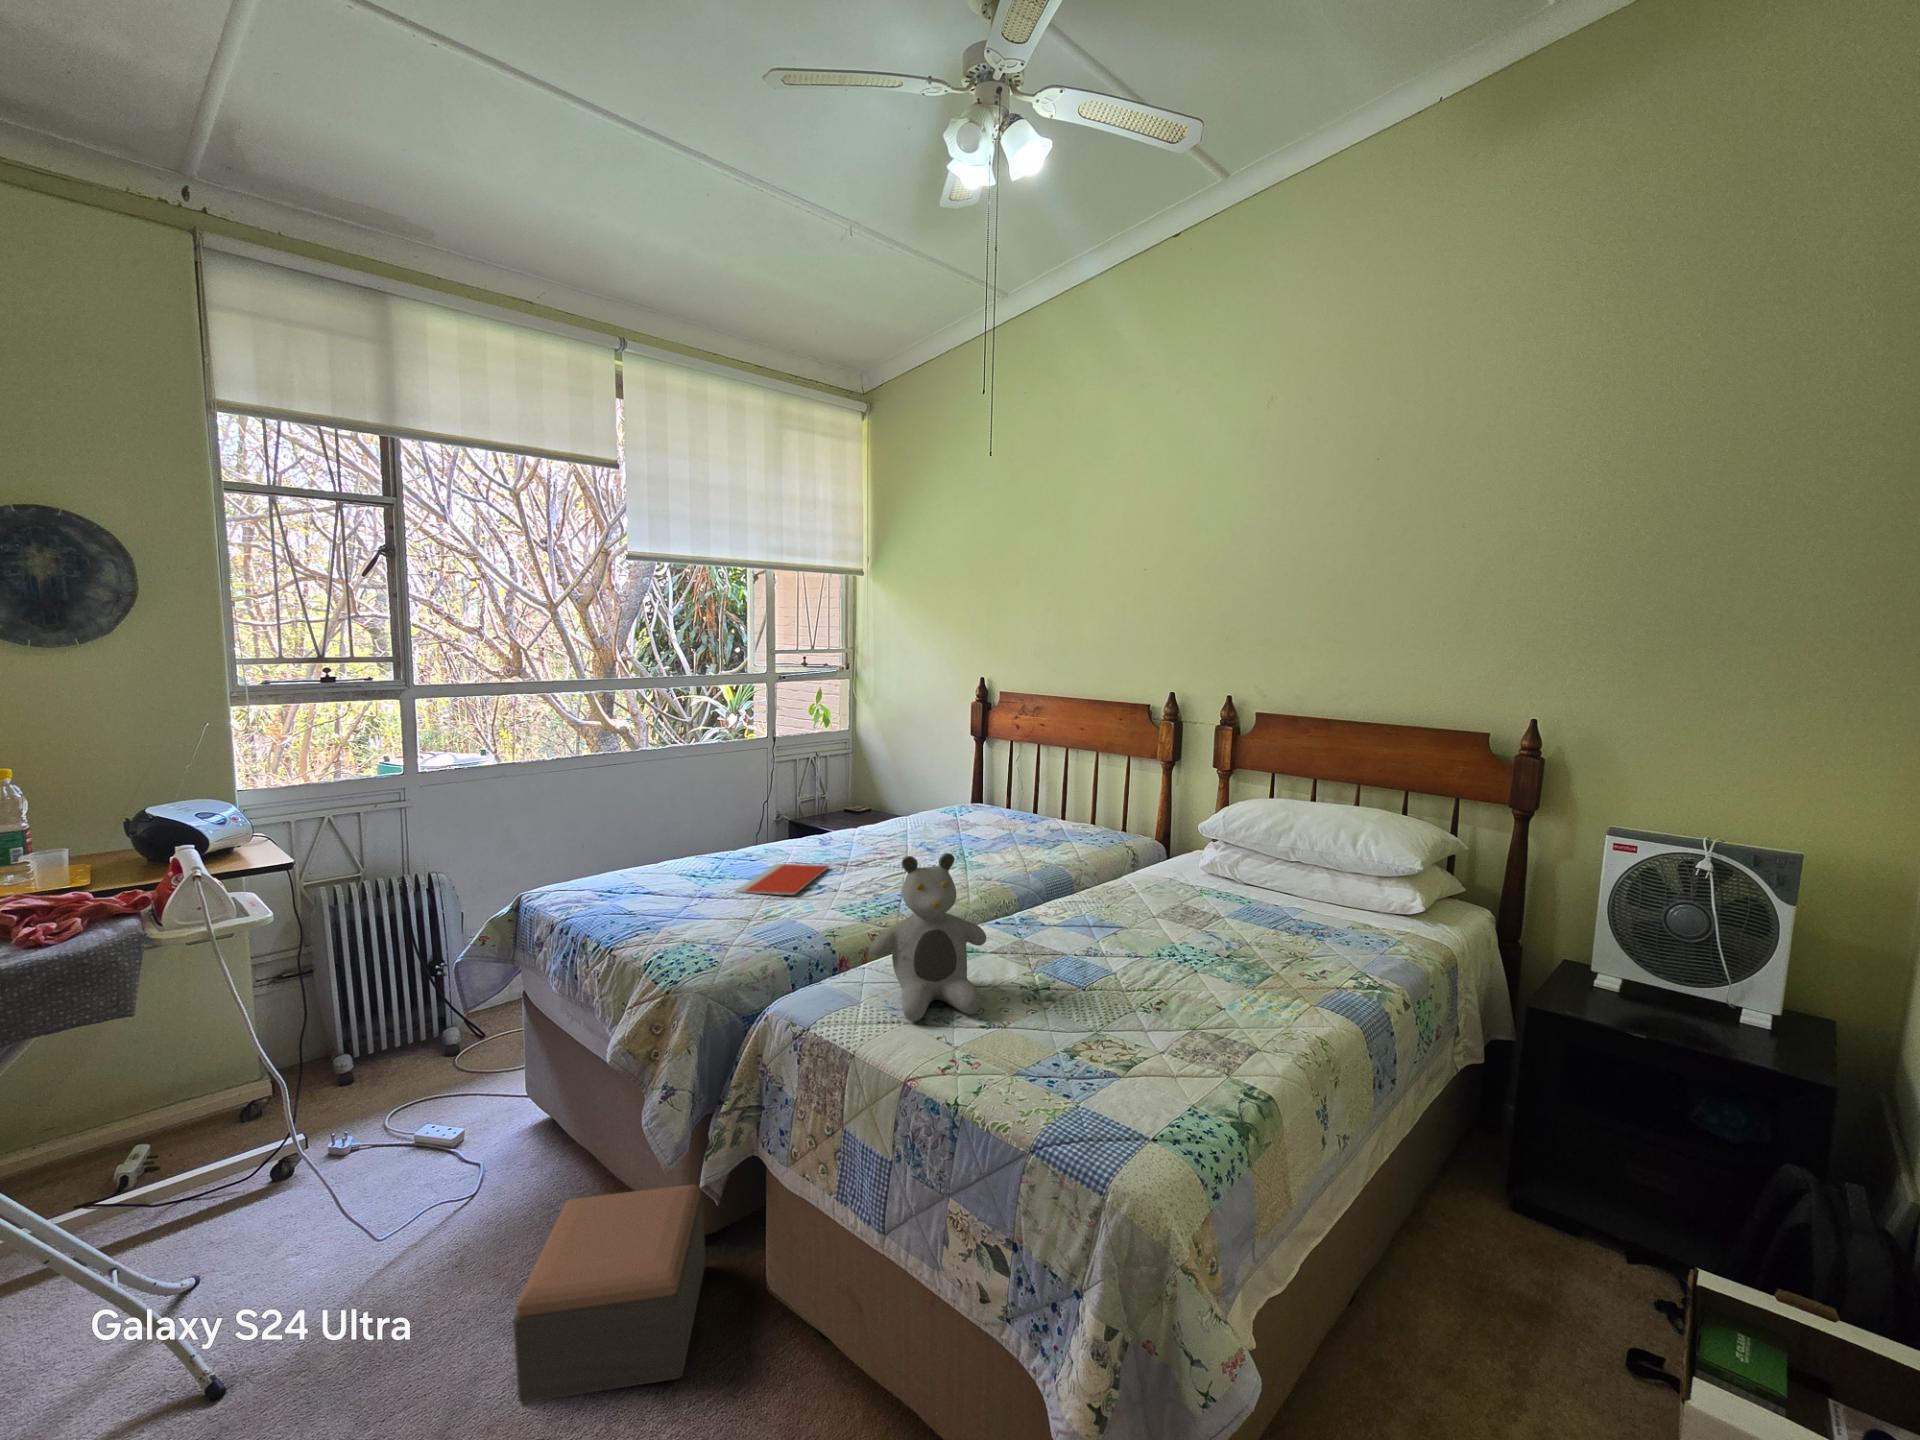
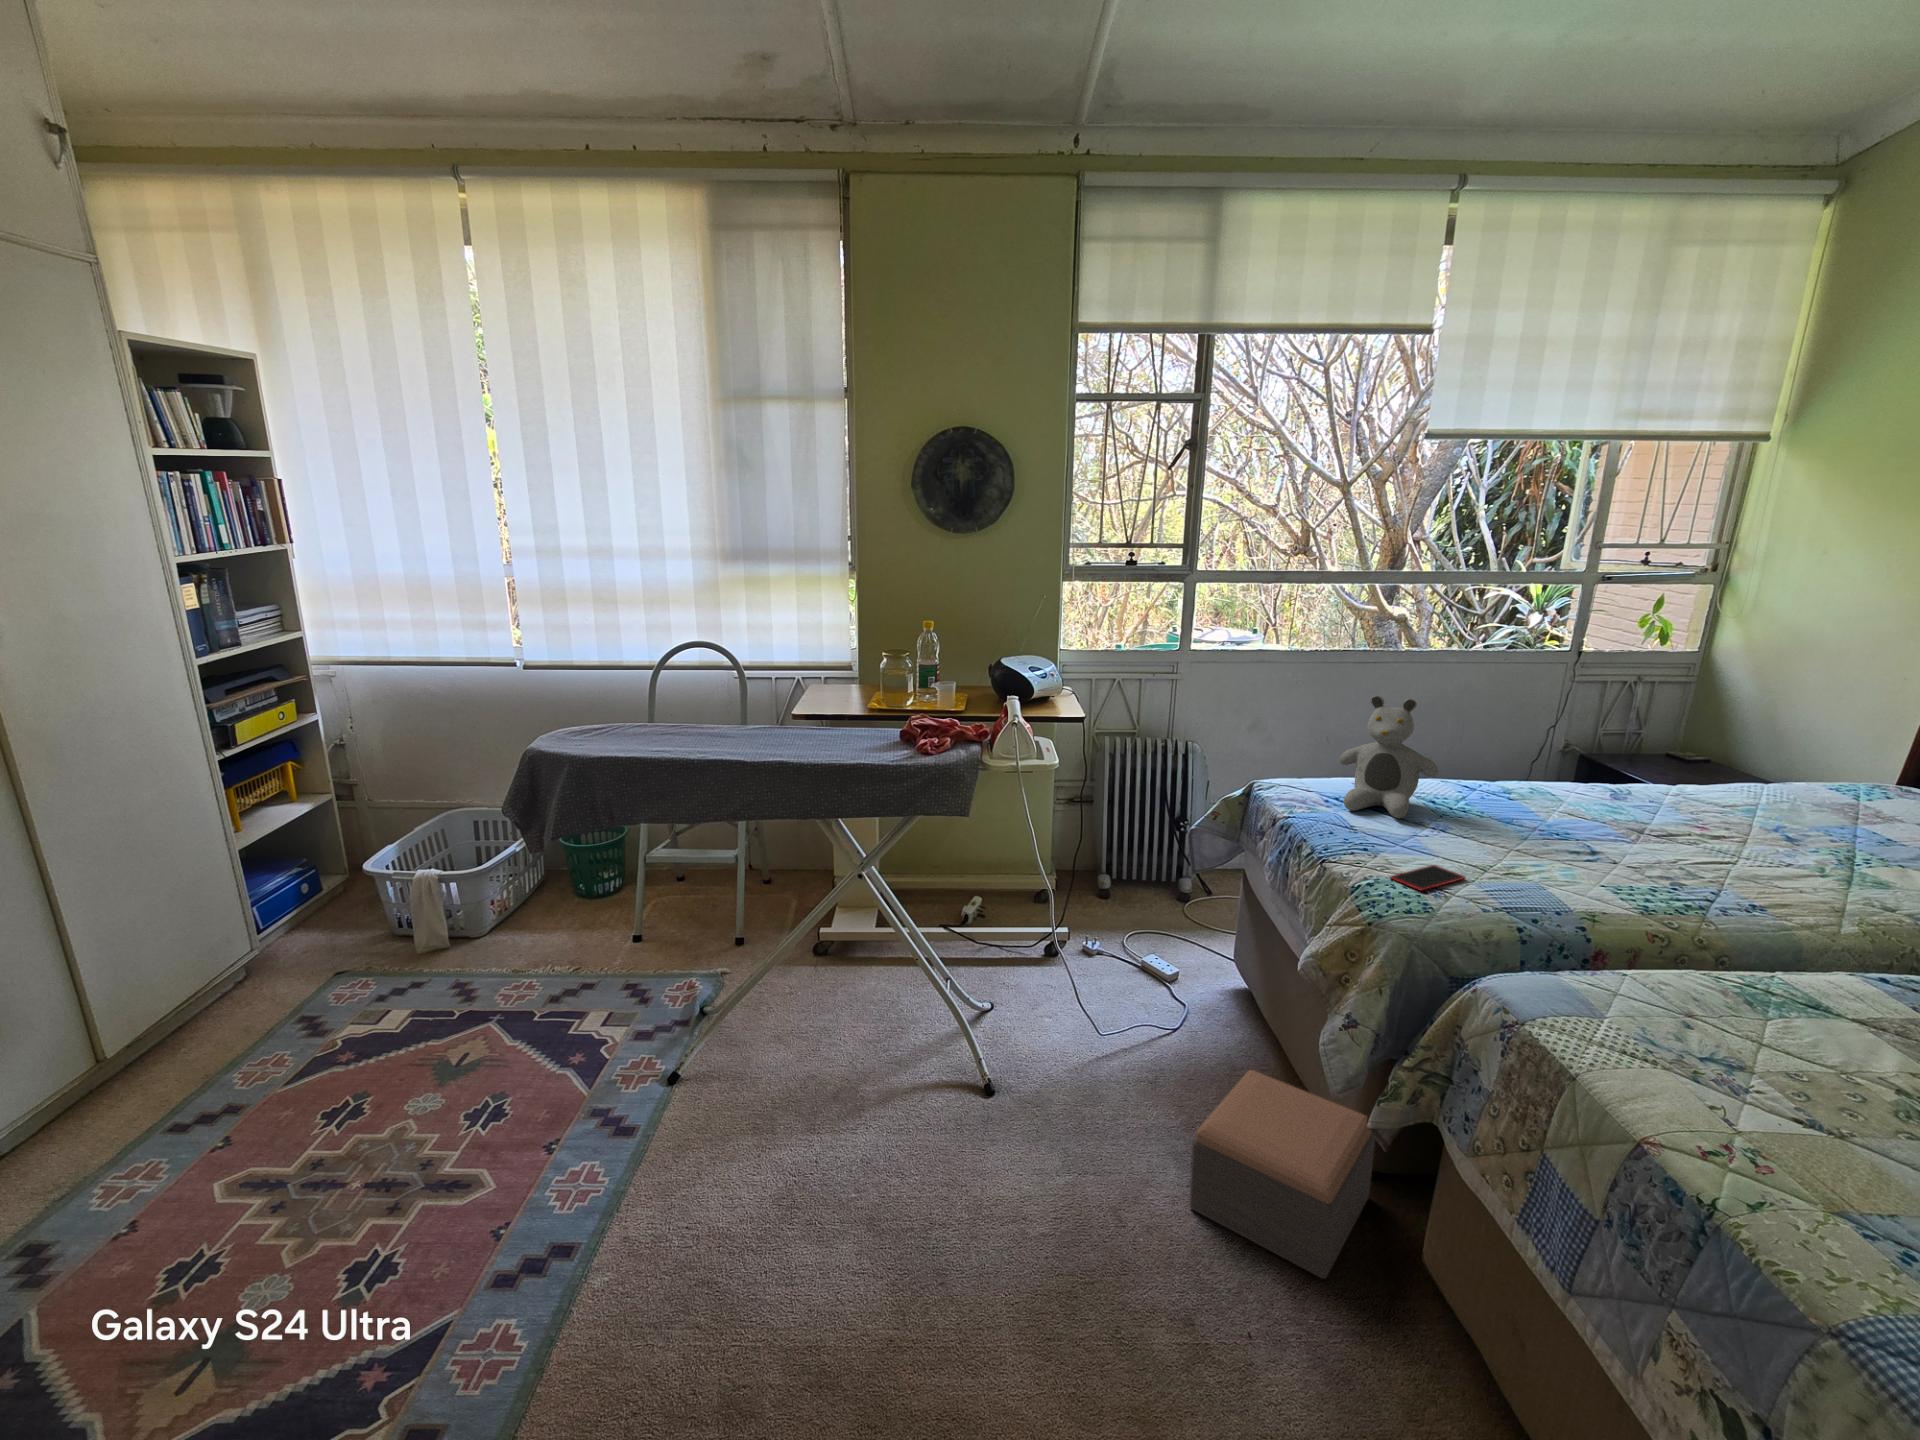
teddy bear: present [871,853,986,1022] -> present [1339,695,1439,818]
notebook: present [735,864,829,895] -> none [1472,813,1616,859]
smartphone: none [678,924,739,949] -> present [1390,865,1465,891]

